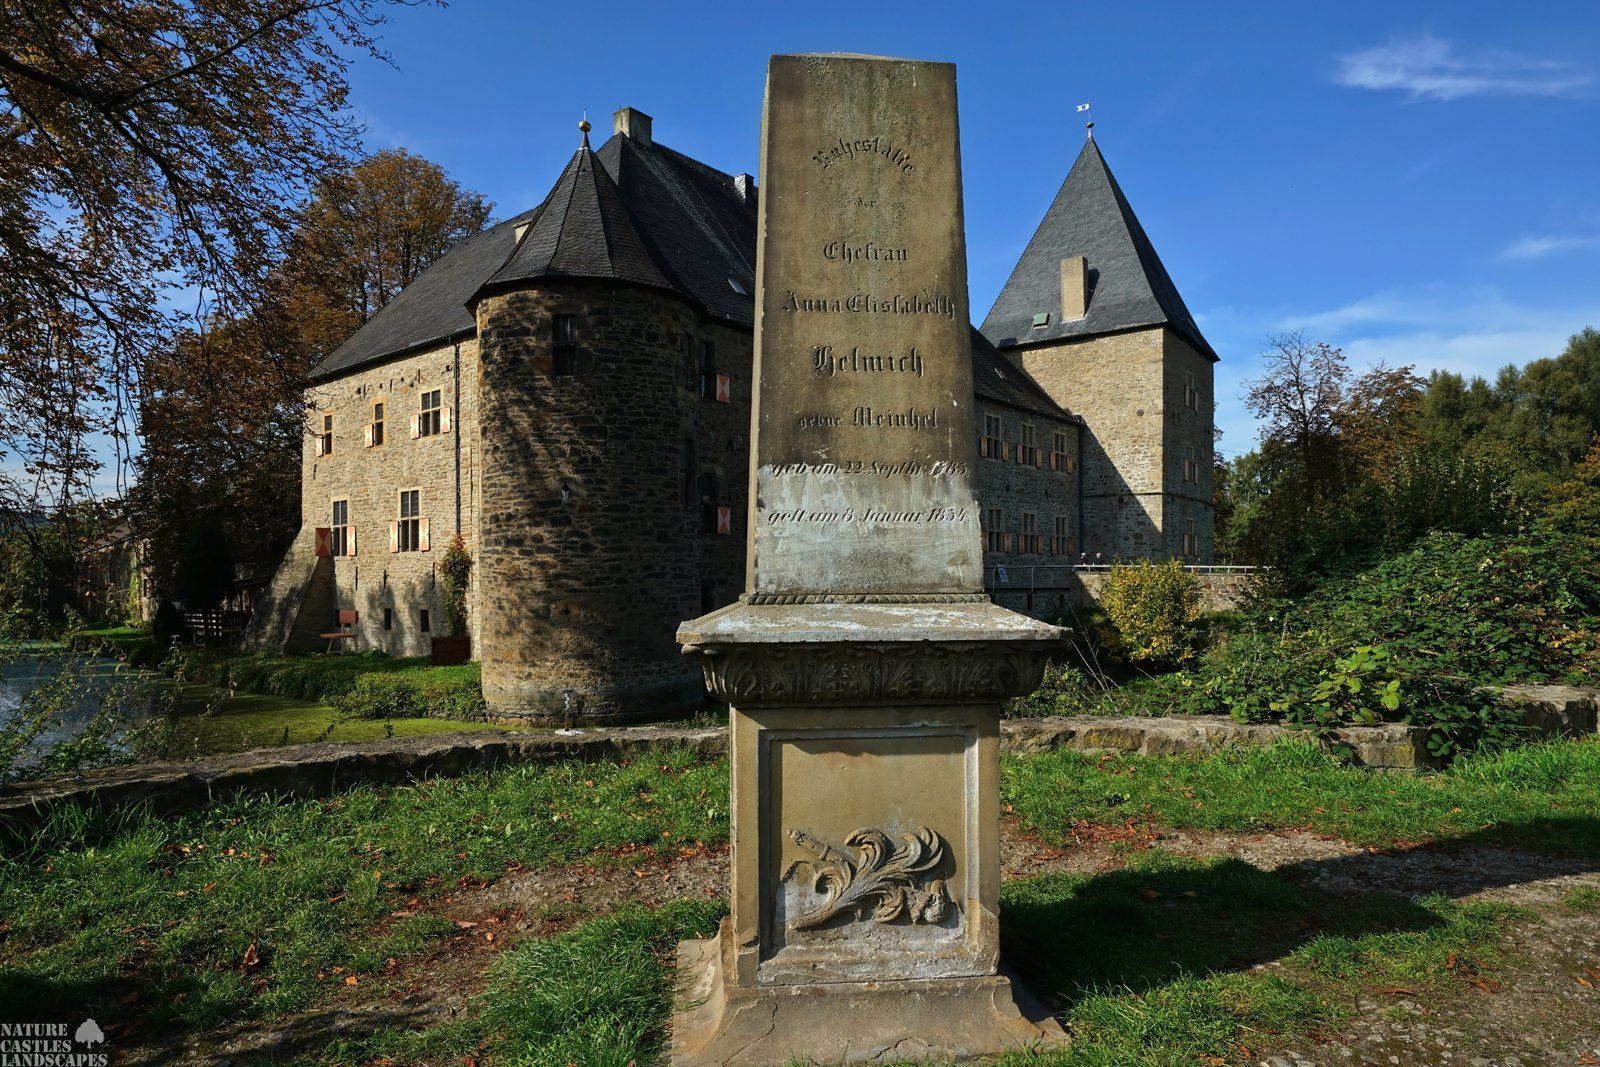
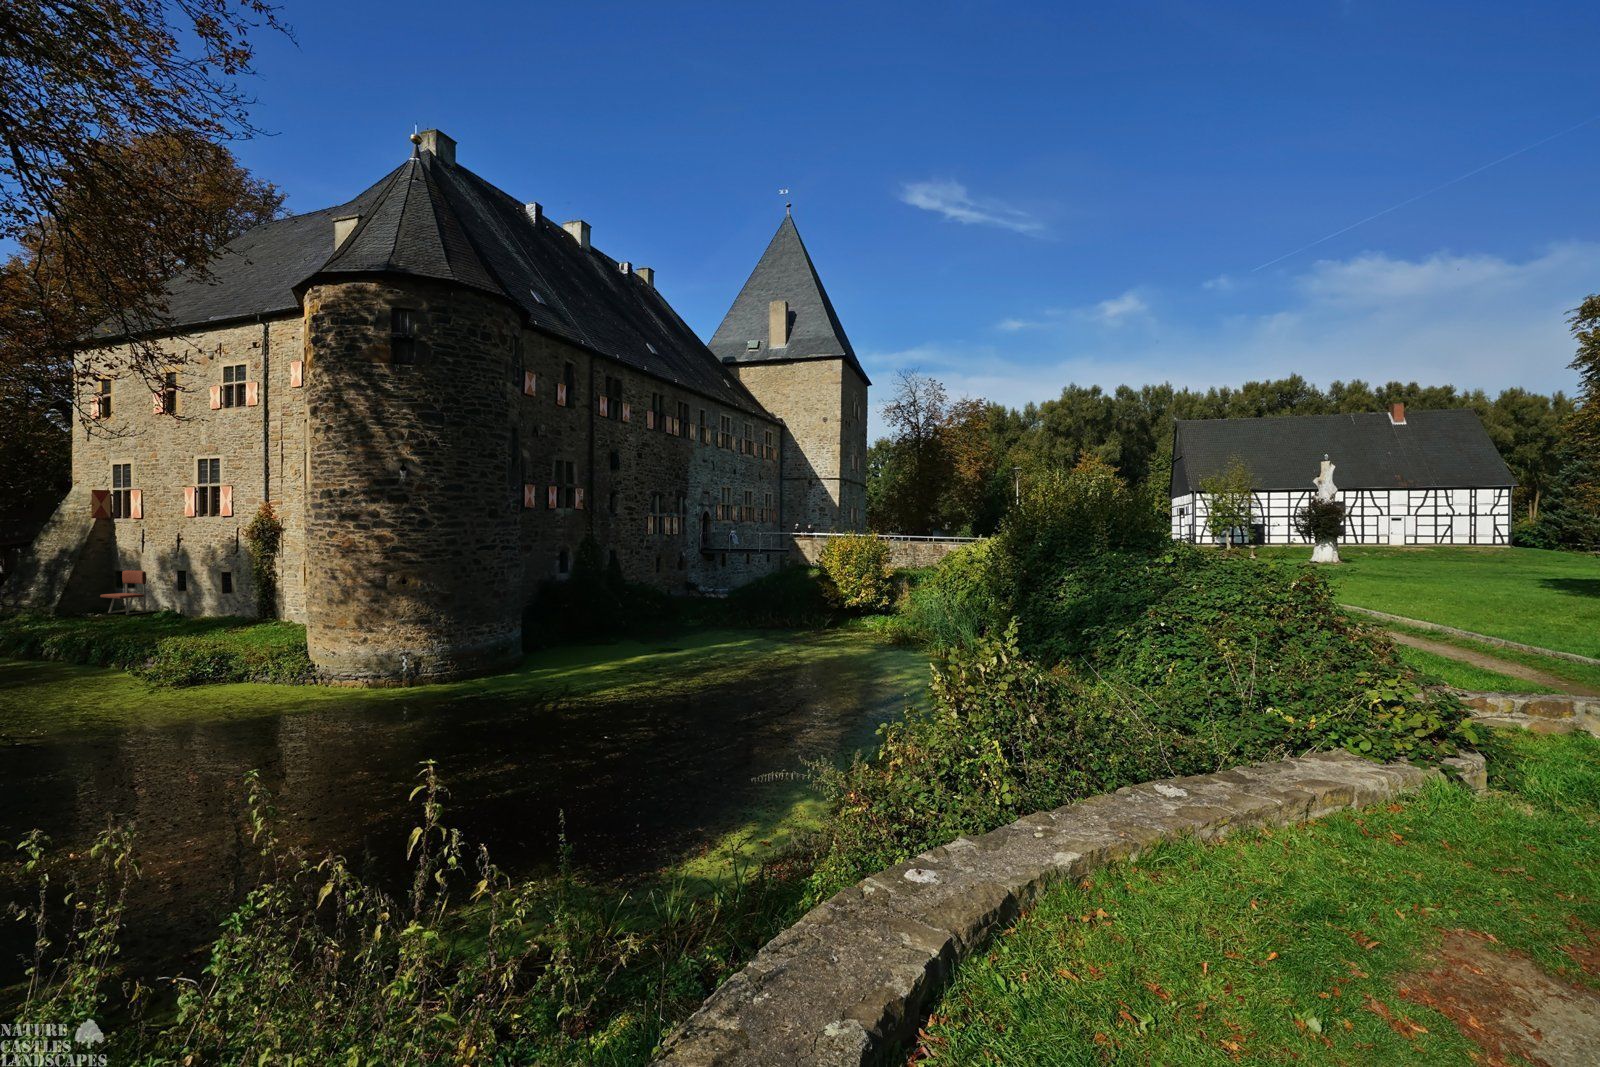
wooden crate: present [430,635,472,665] -> none [239,596,284,625]

